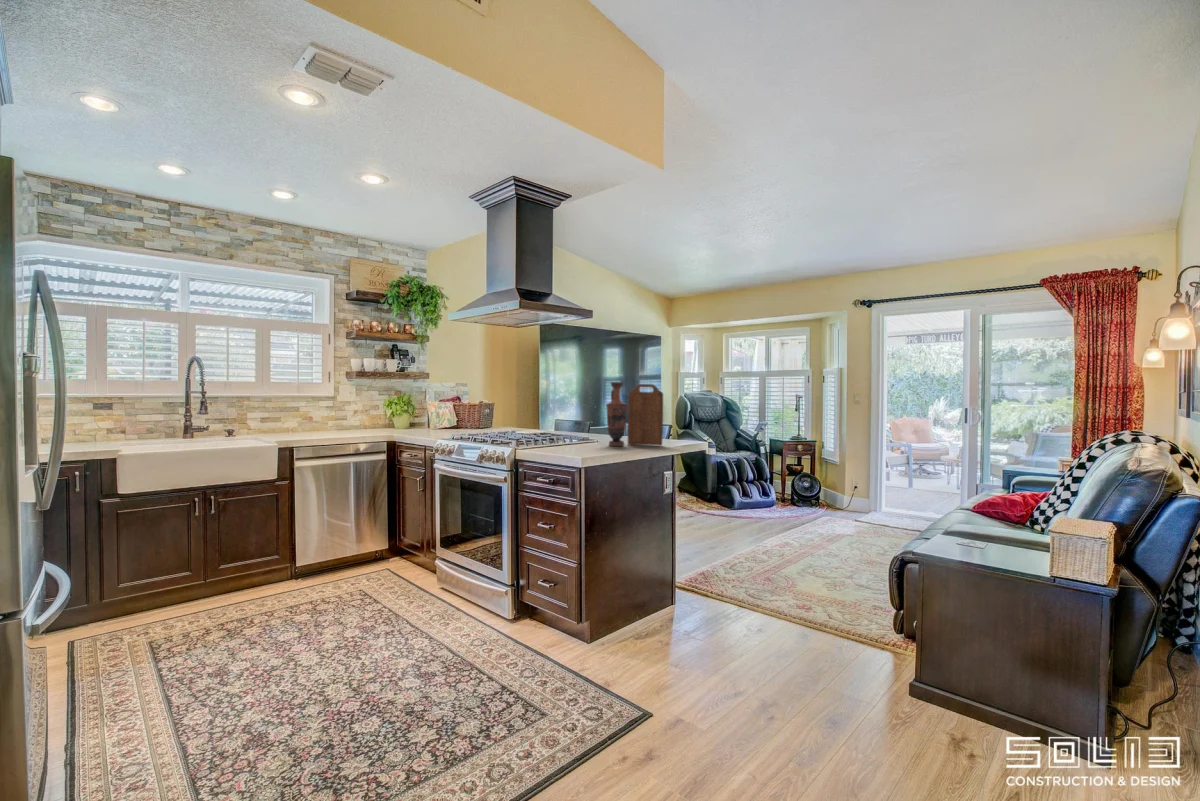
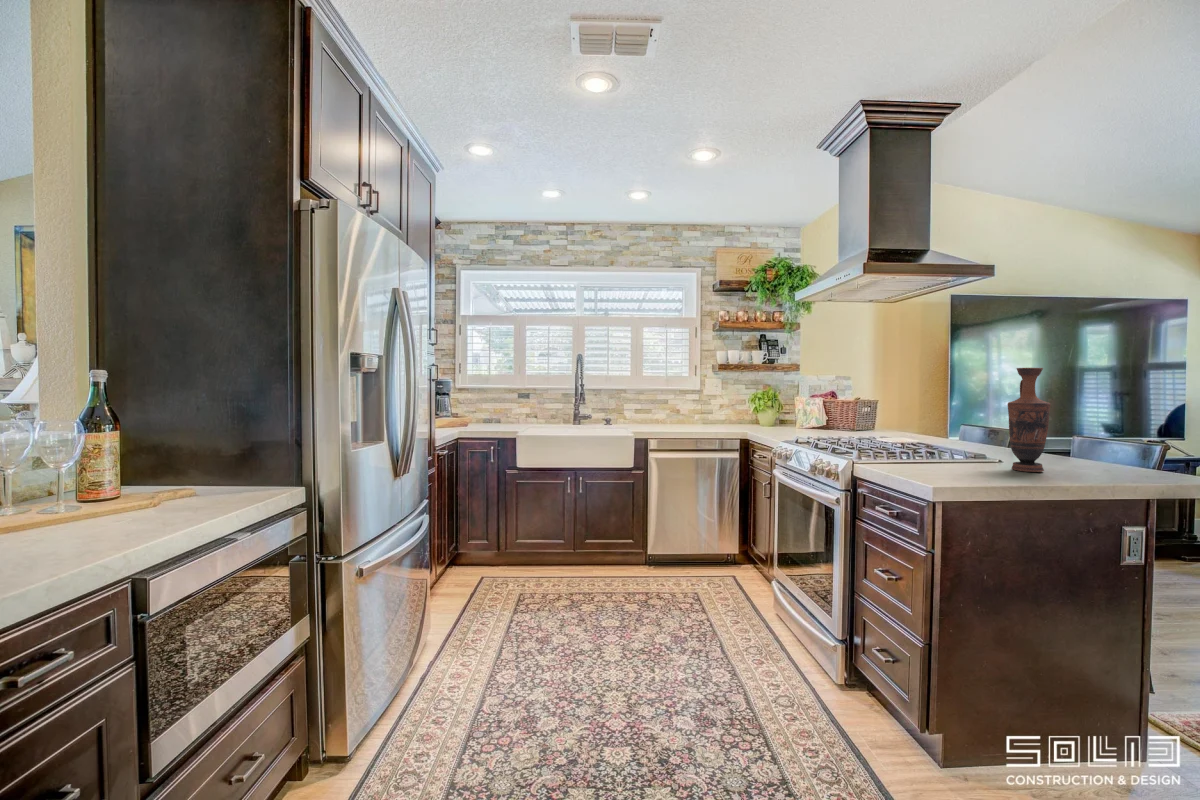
cutting board: present [628,384,663,445] -> none [1057,370,1141,478]

